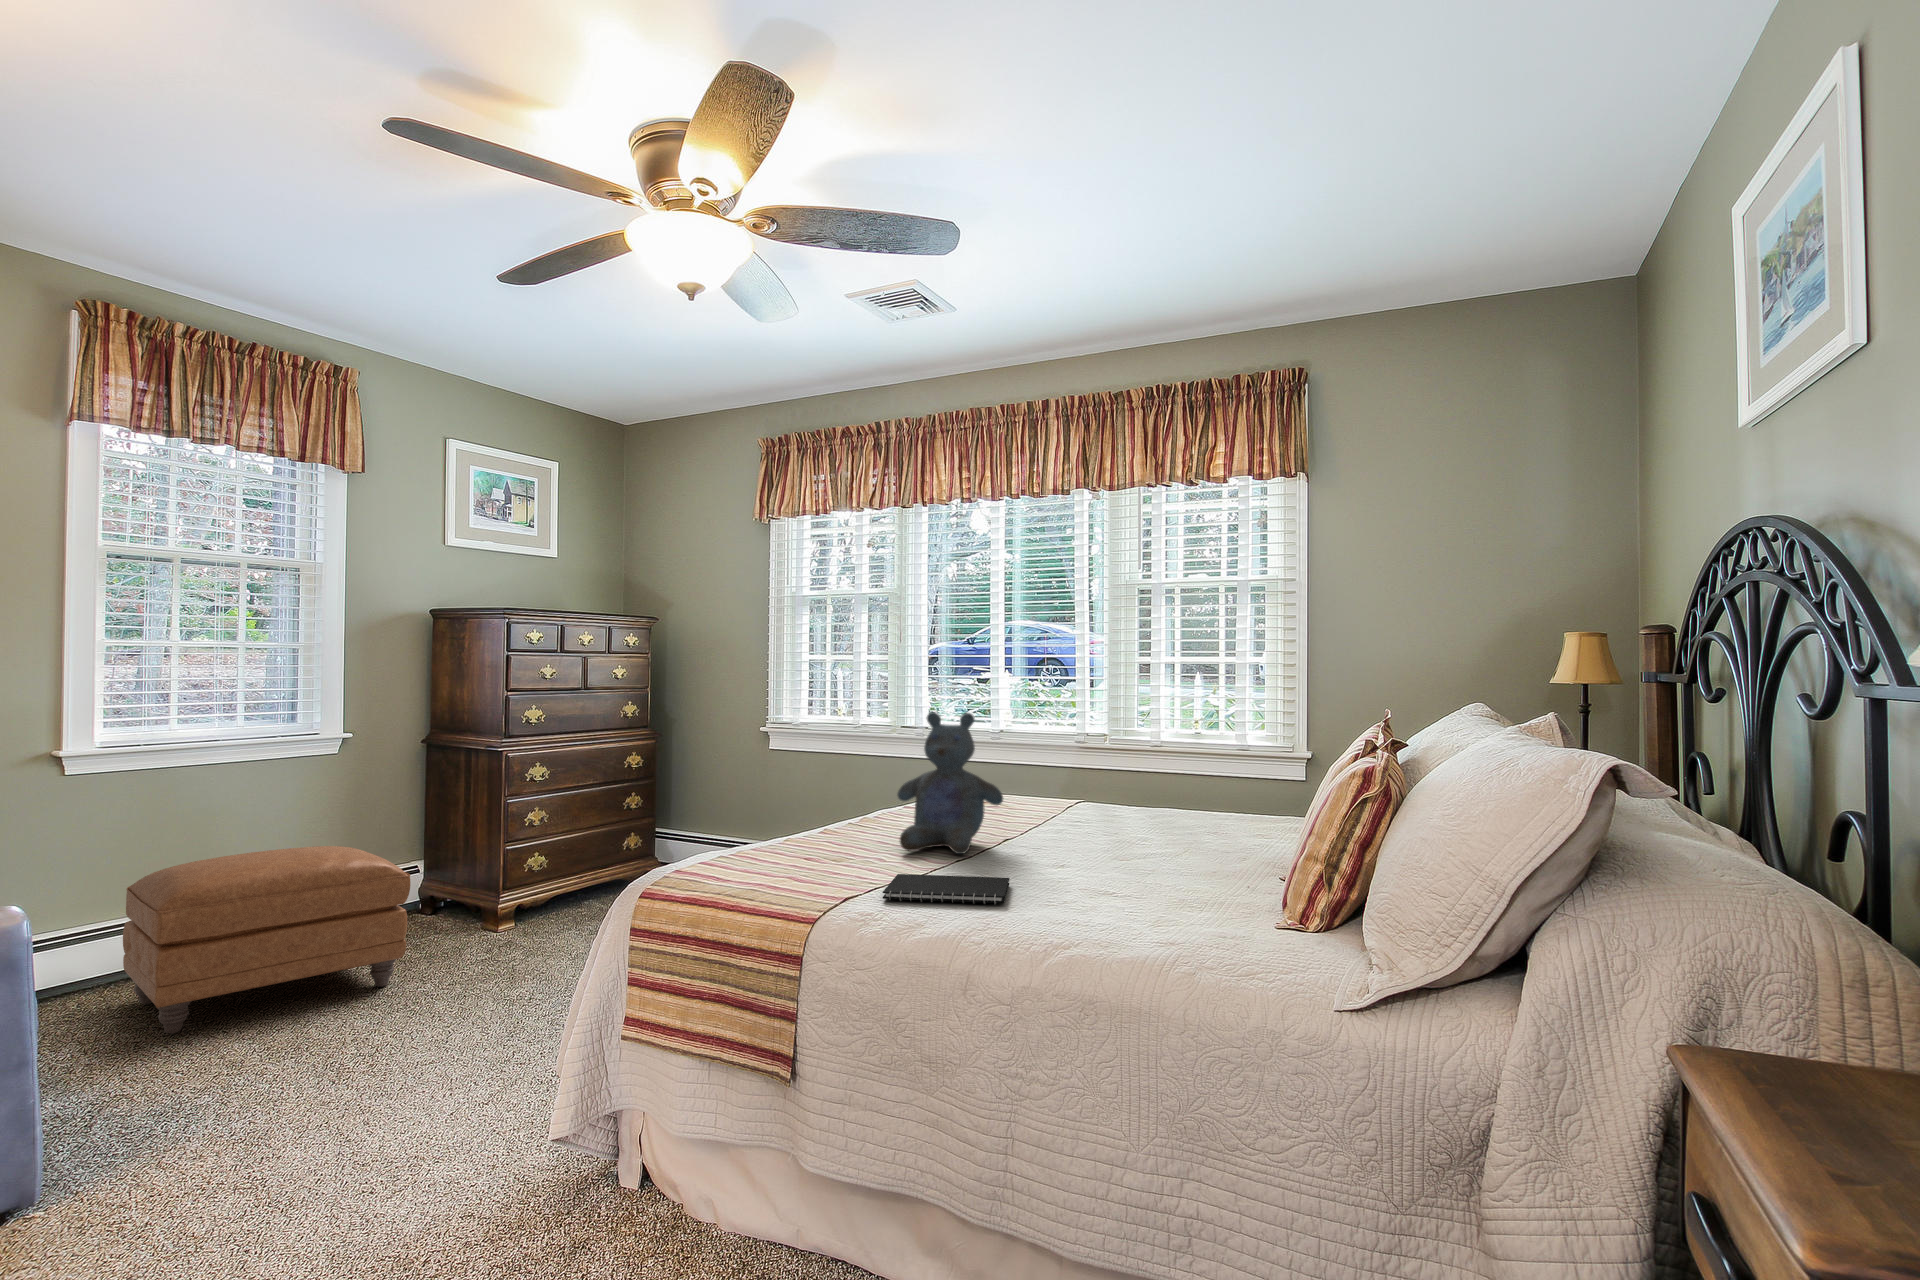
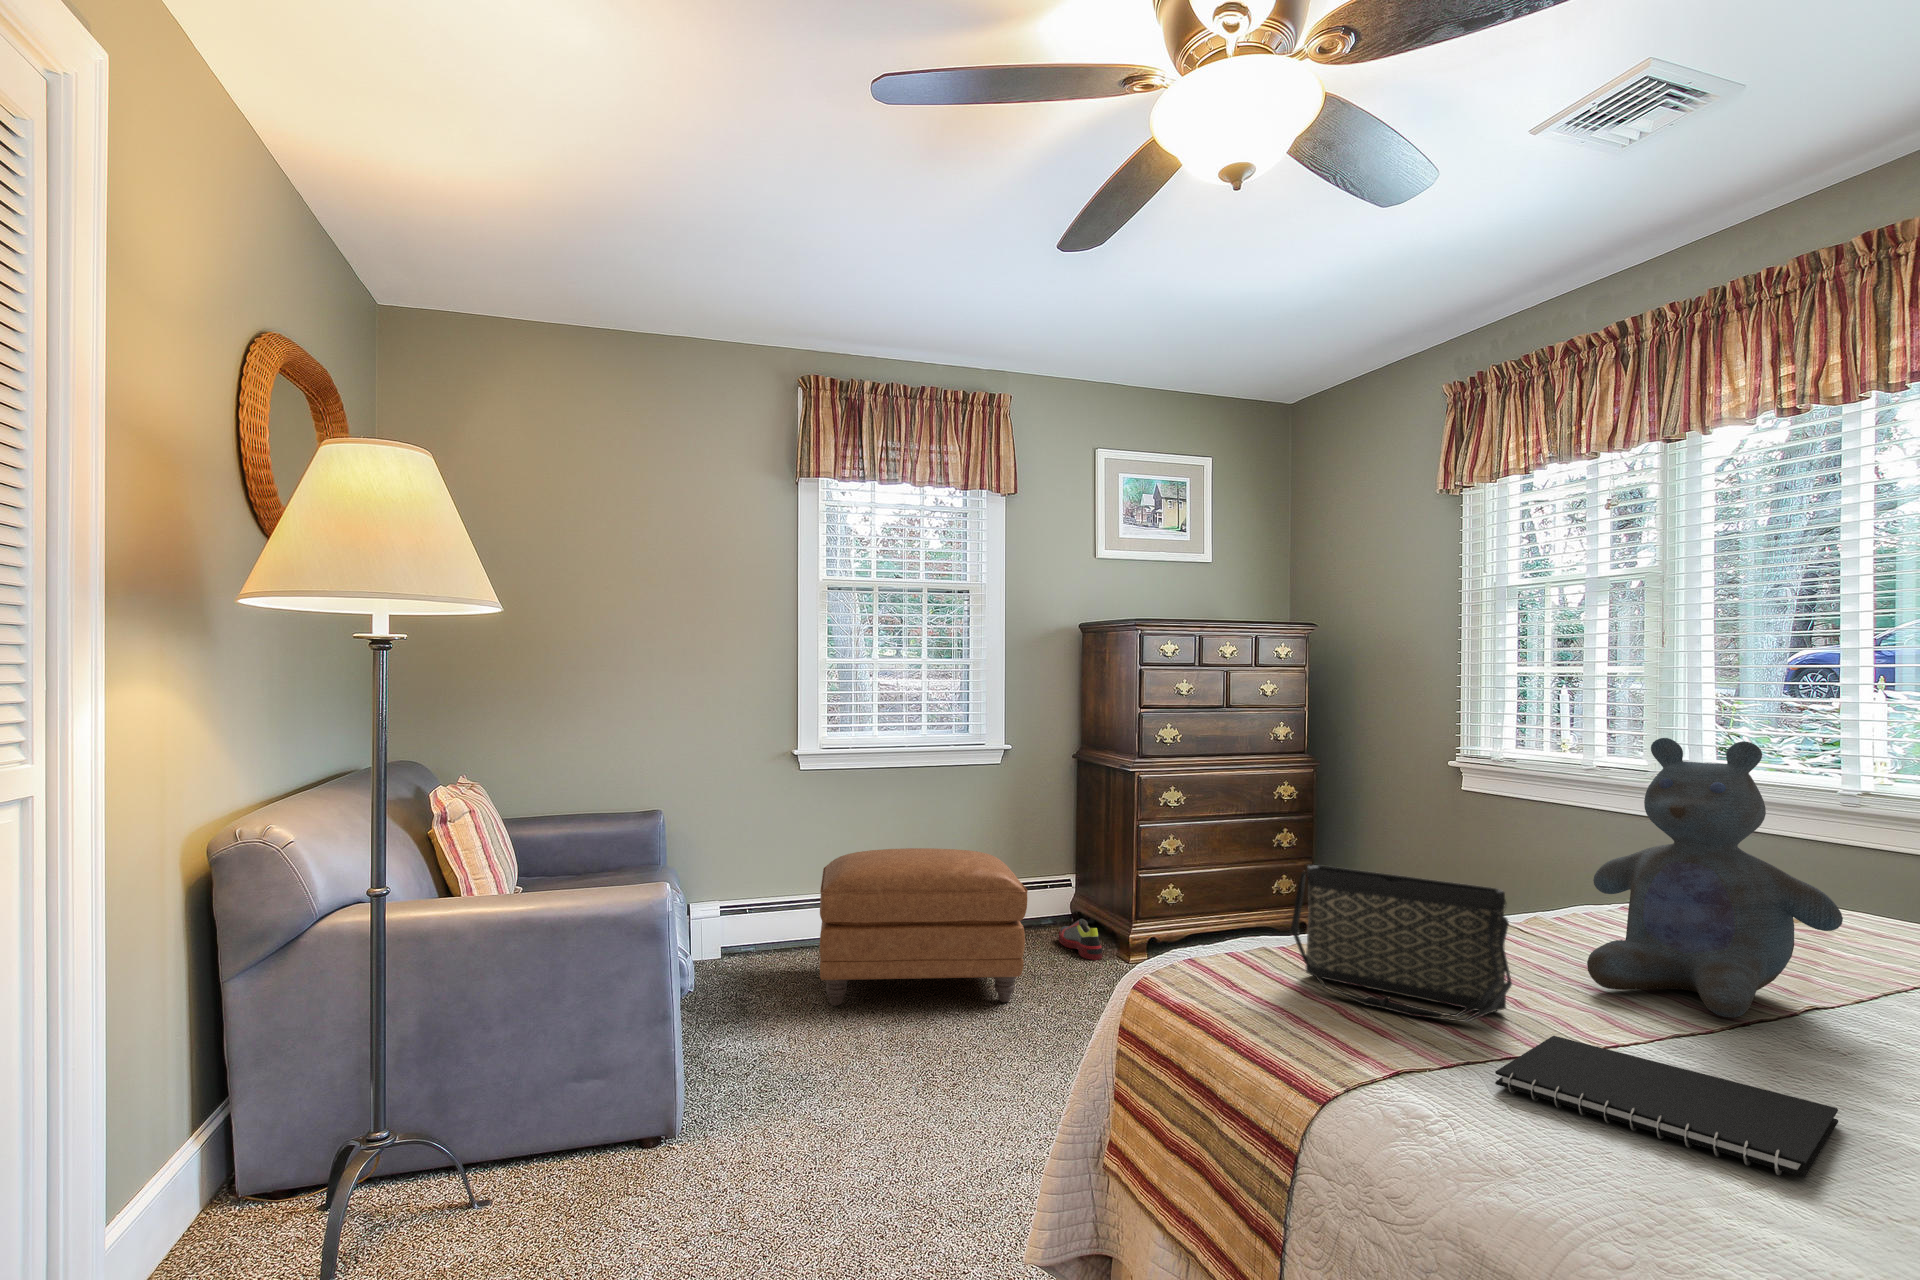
handbag: none [752,802,876,880] -> present [1291,865,1512,1022]
shoe: none [411,898,465,934] -> present [1058,919,1103,960]

